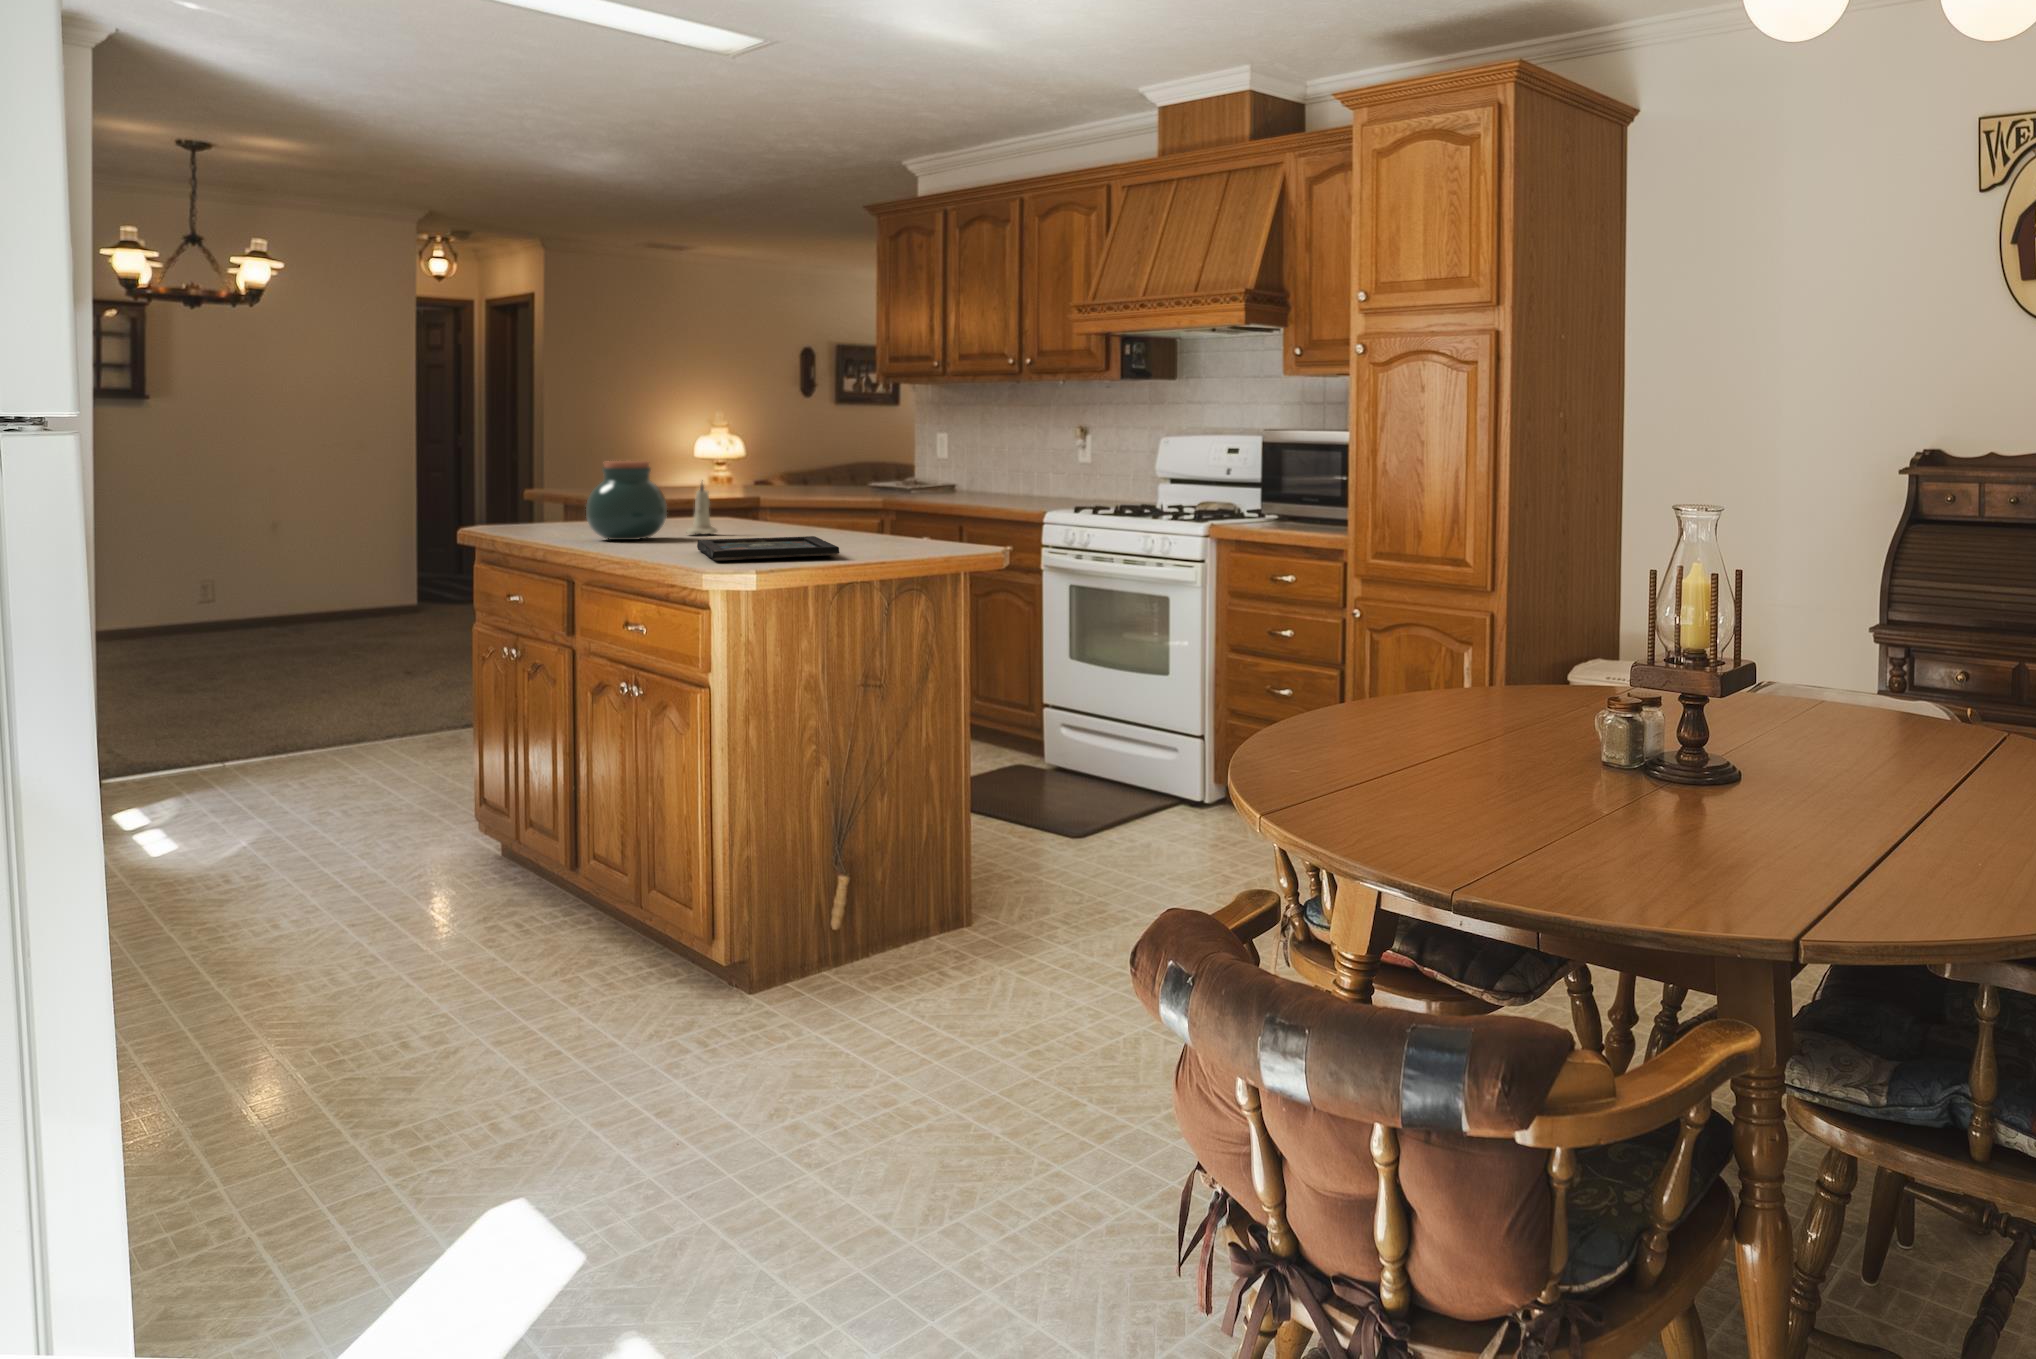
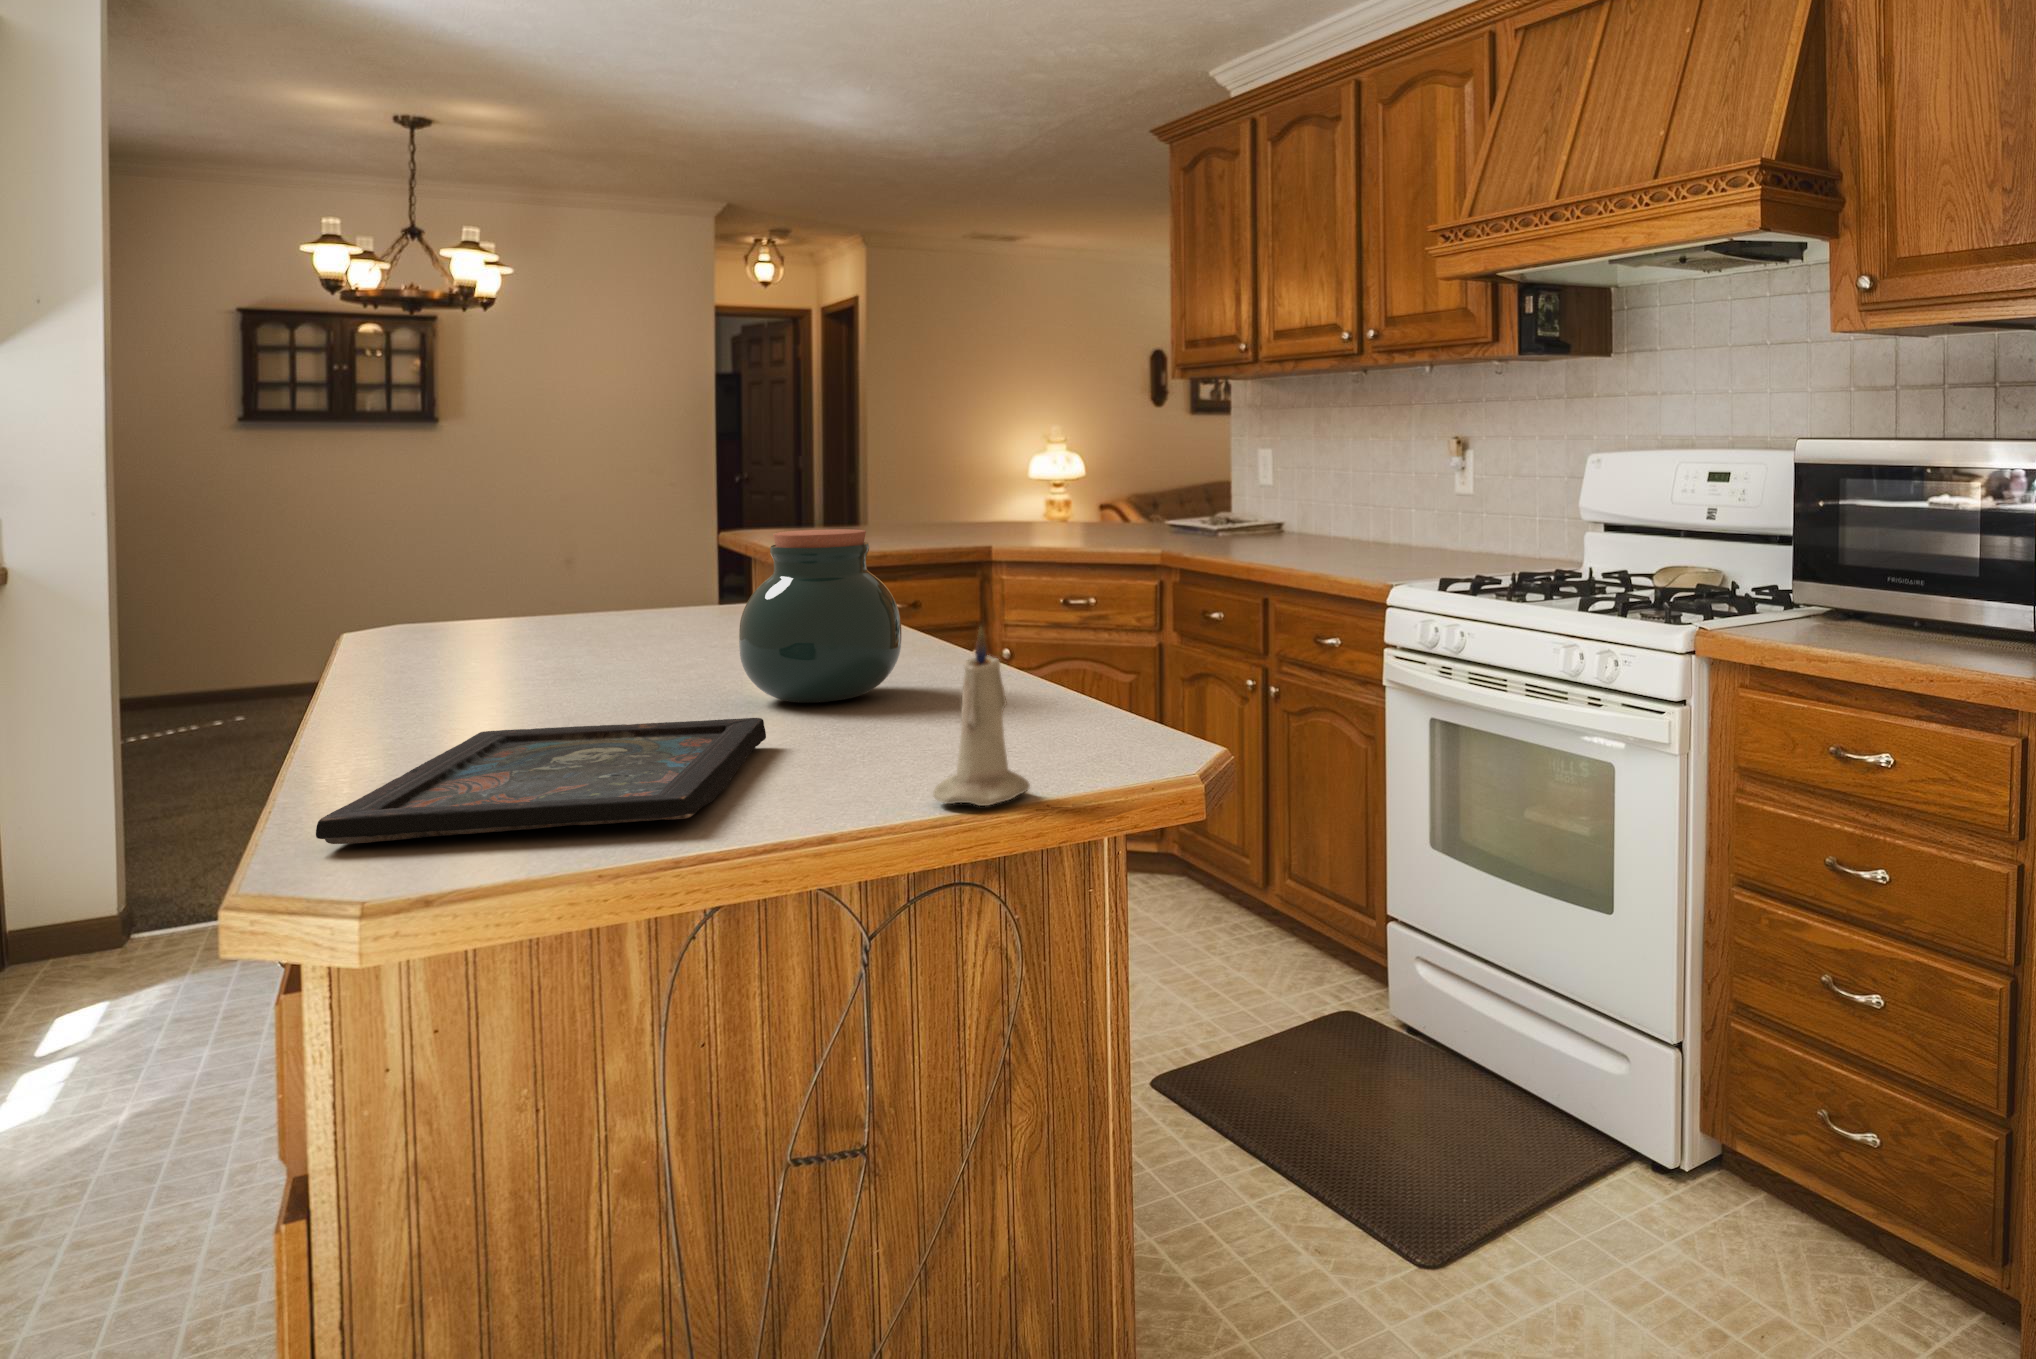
jar: present [586,461,667,540] -> present [739,529,902,703]
candle: present [686,480,717,534] -> present [933,627,1030,806]

